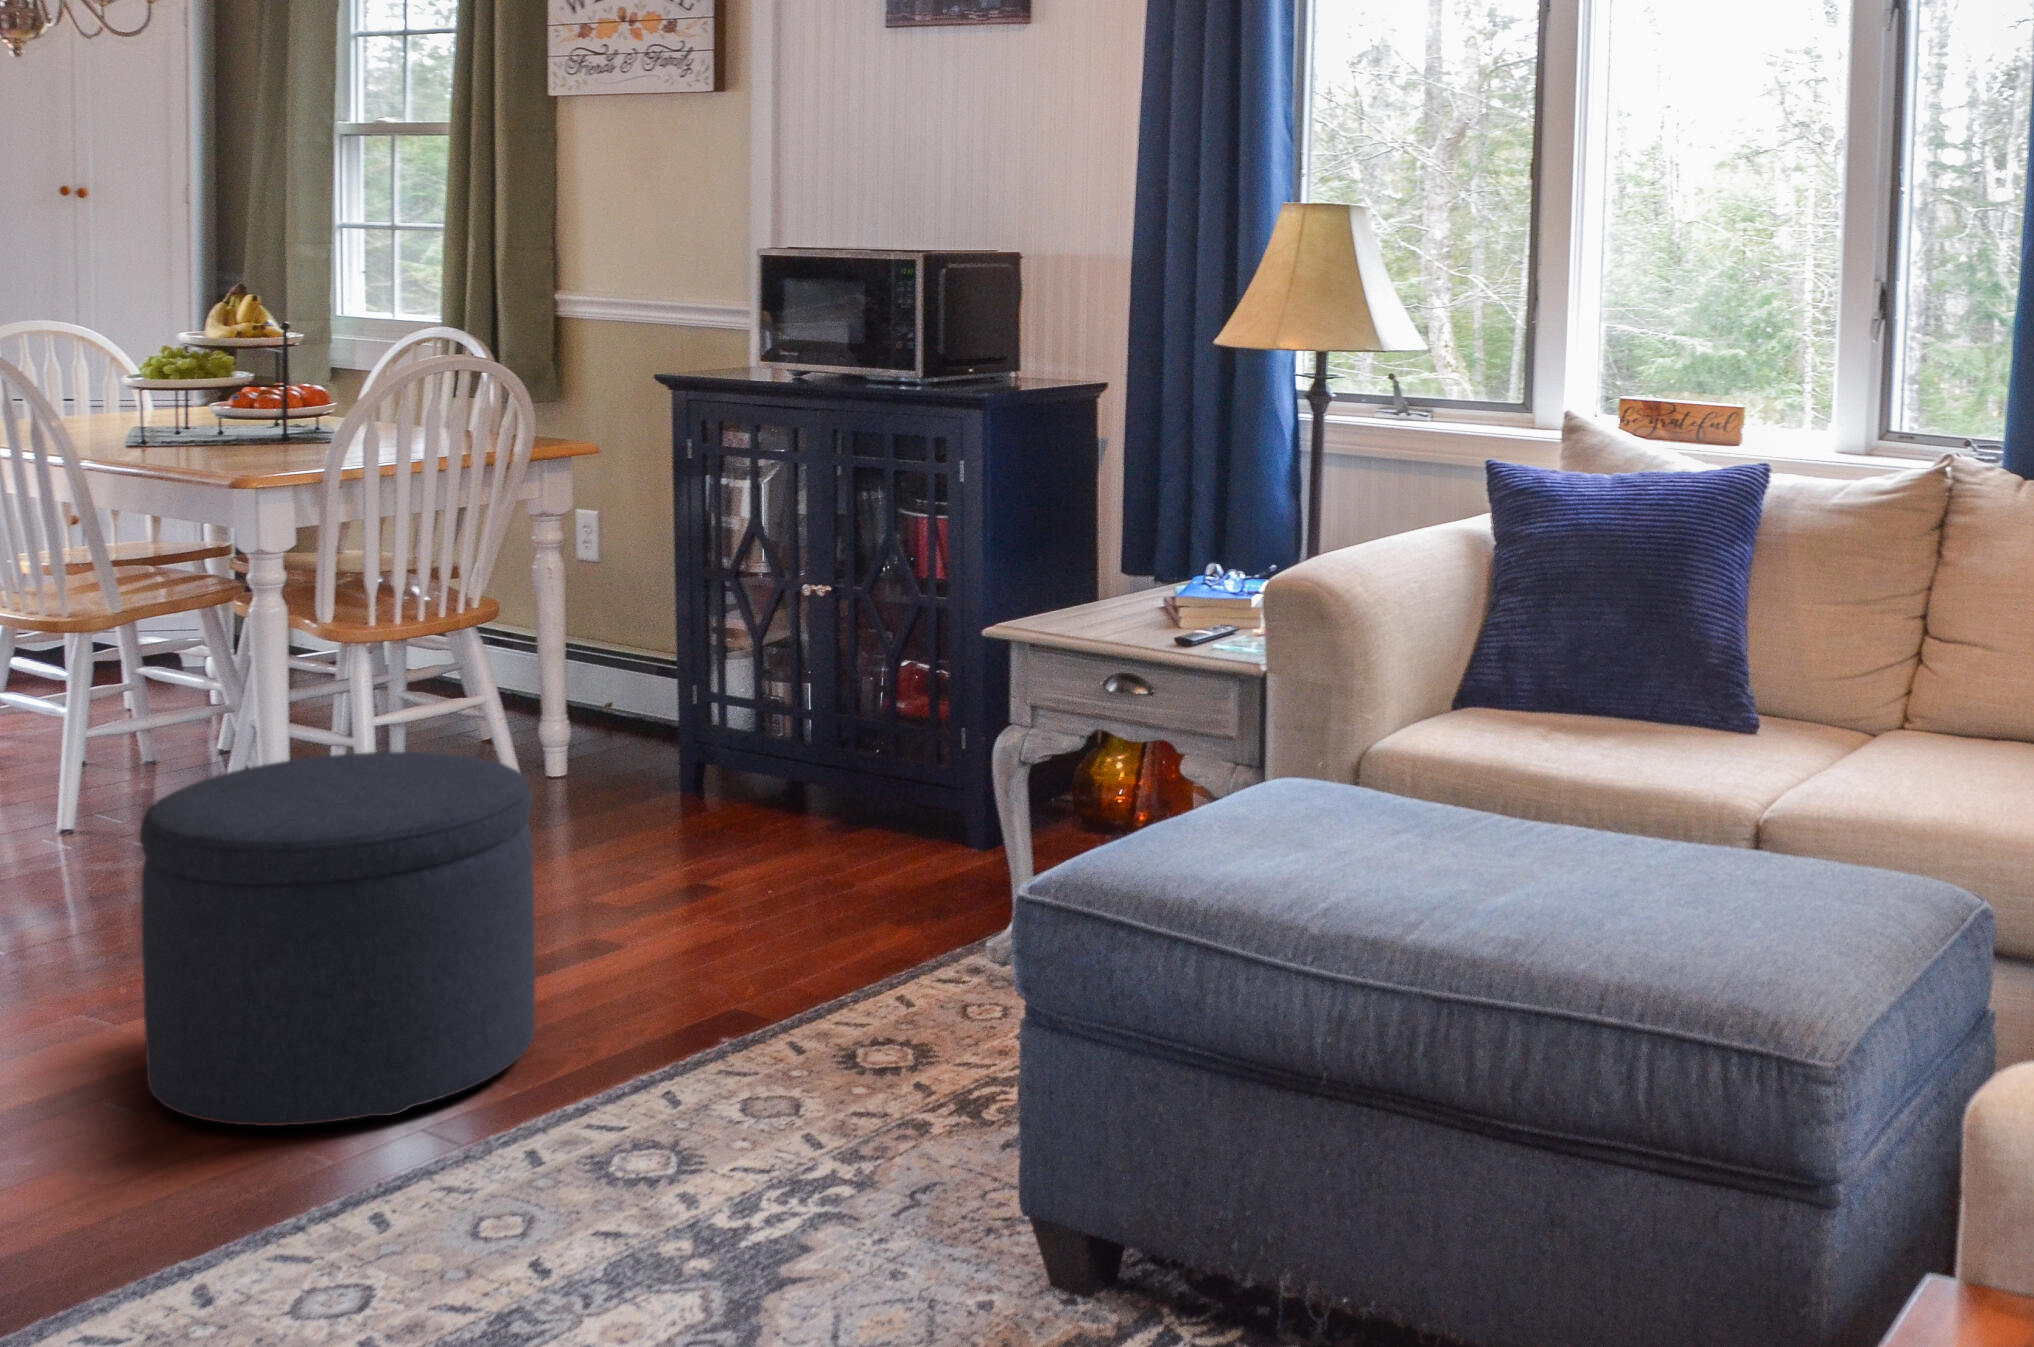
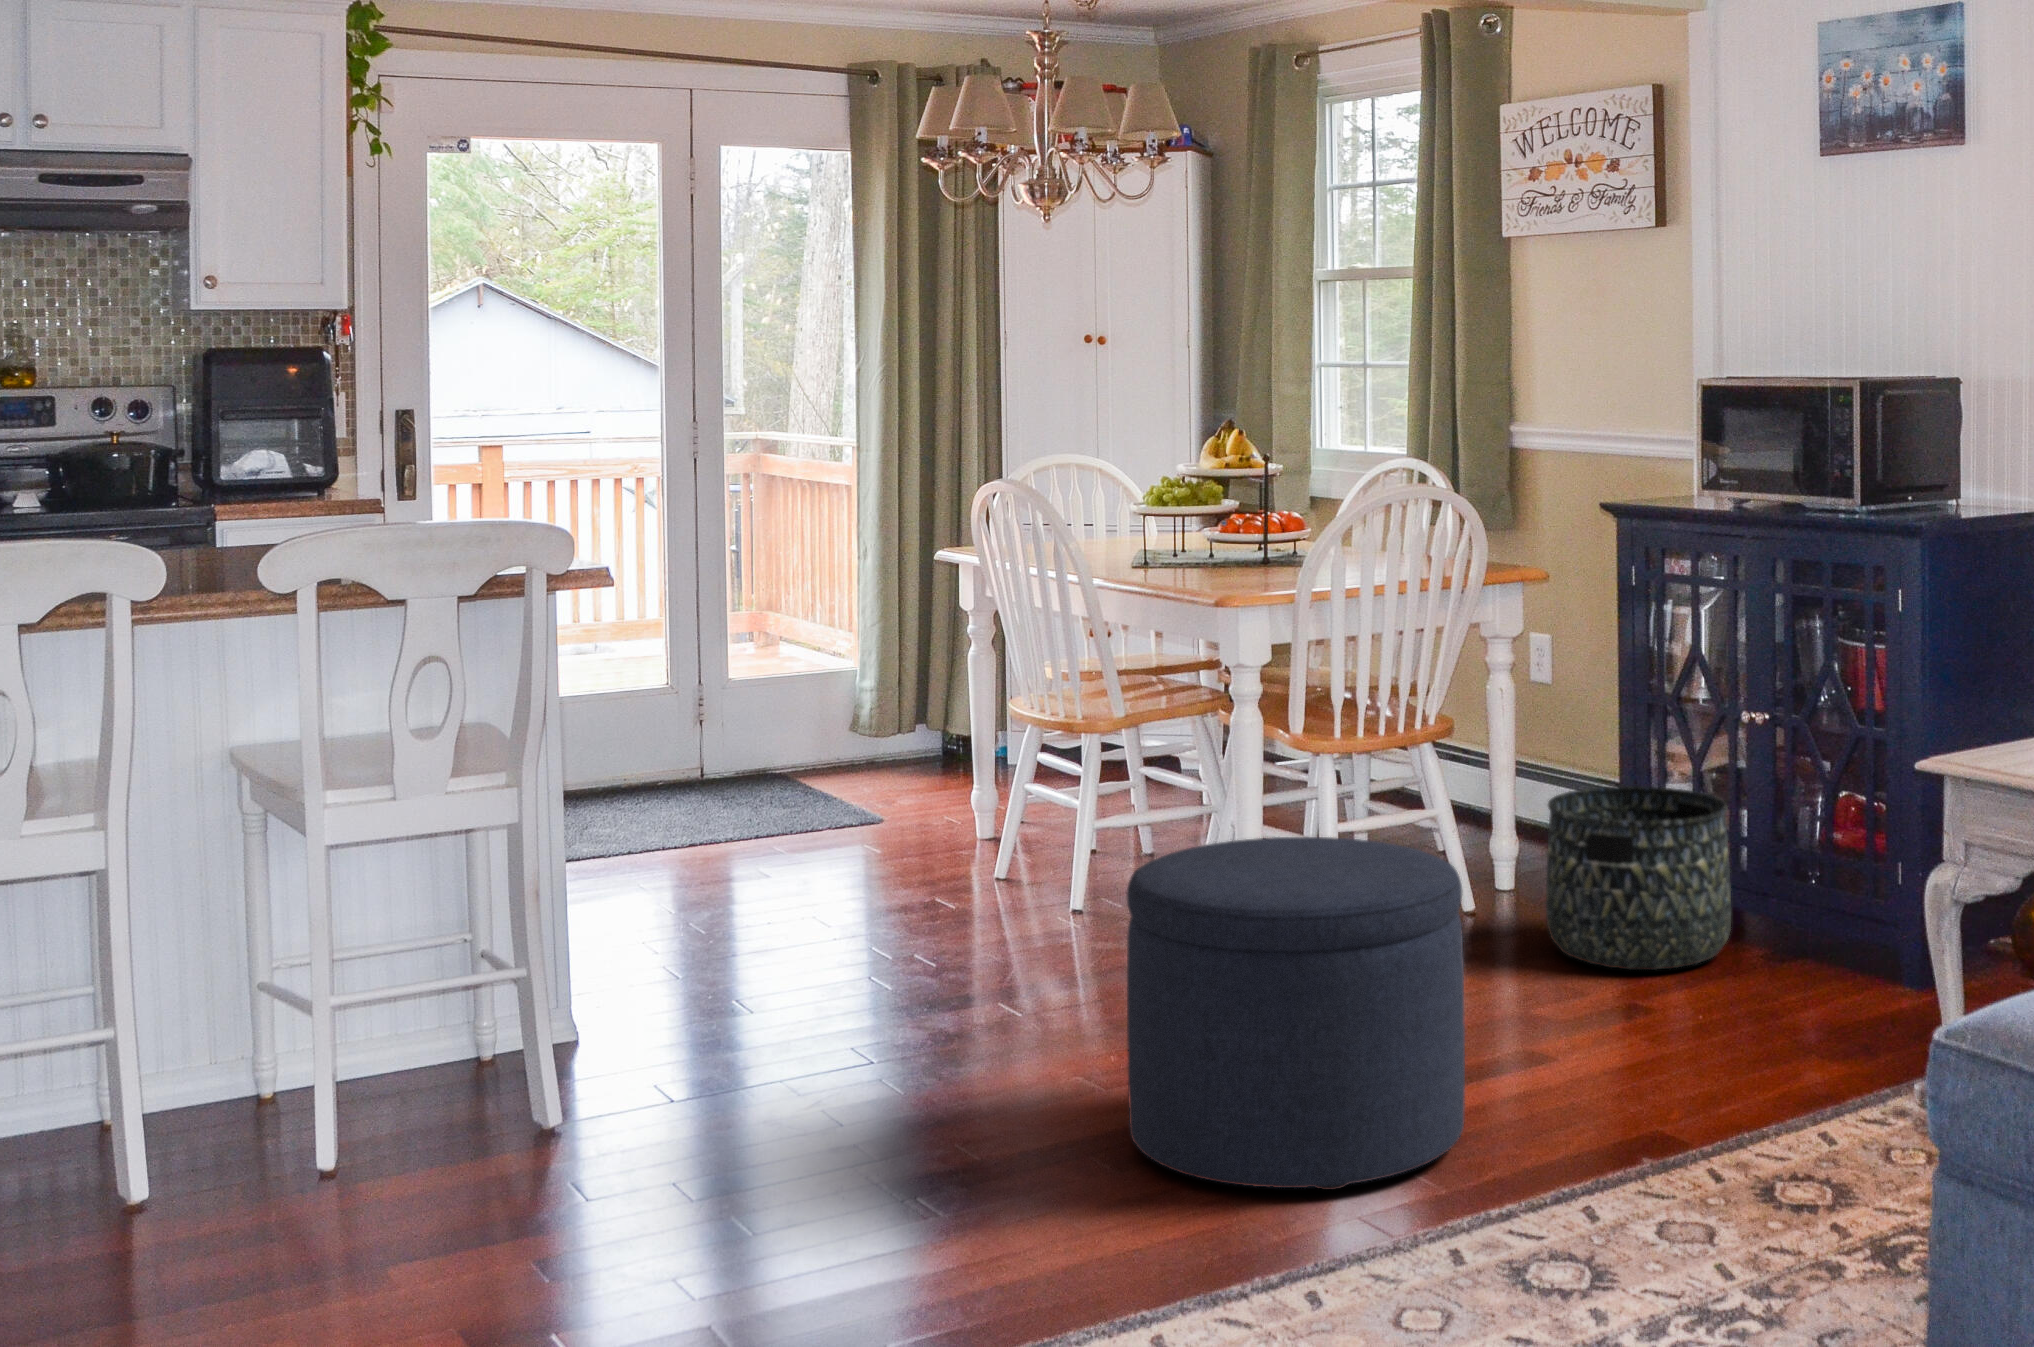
basket: none [609,664,802,849] -> present [1546,786,1731,970]

